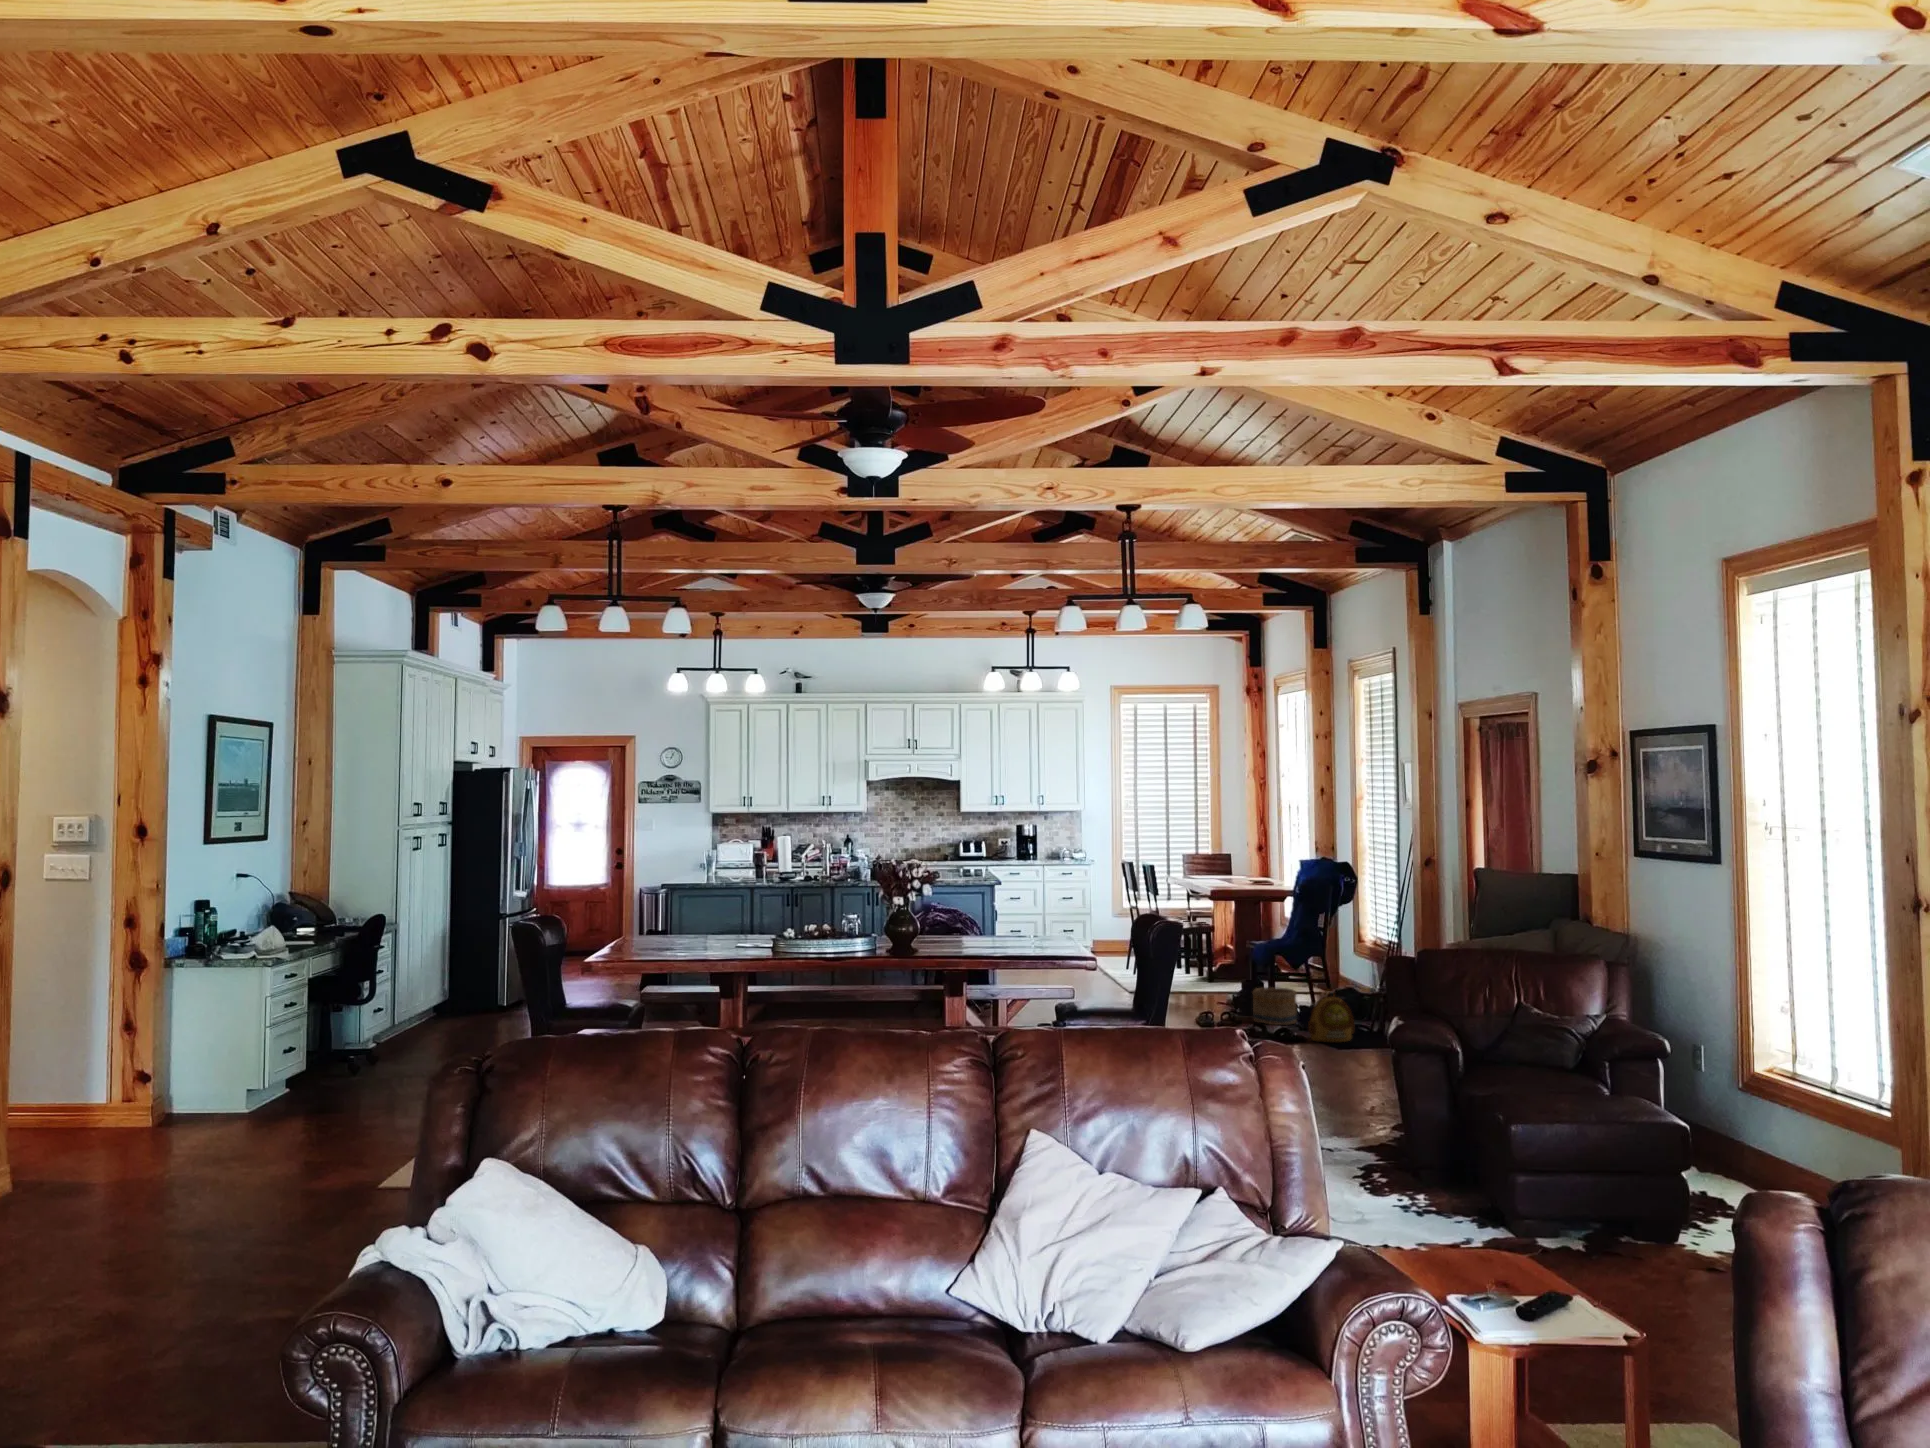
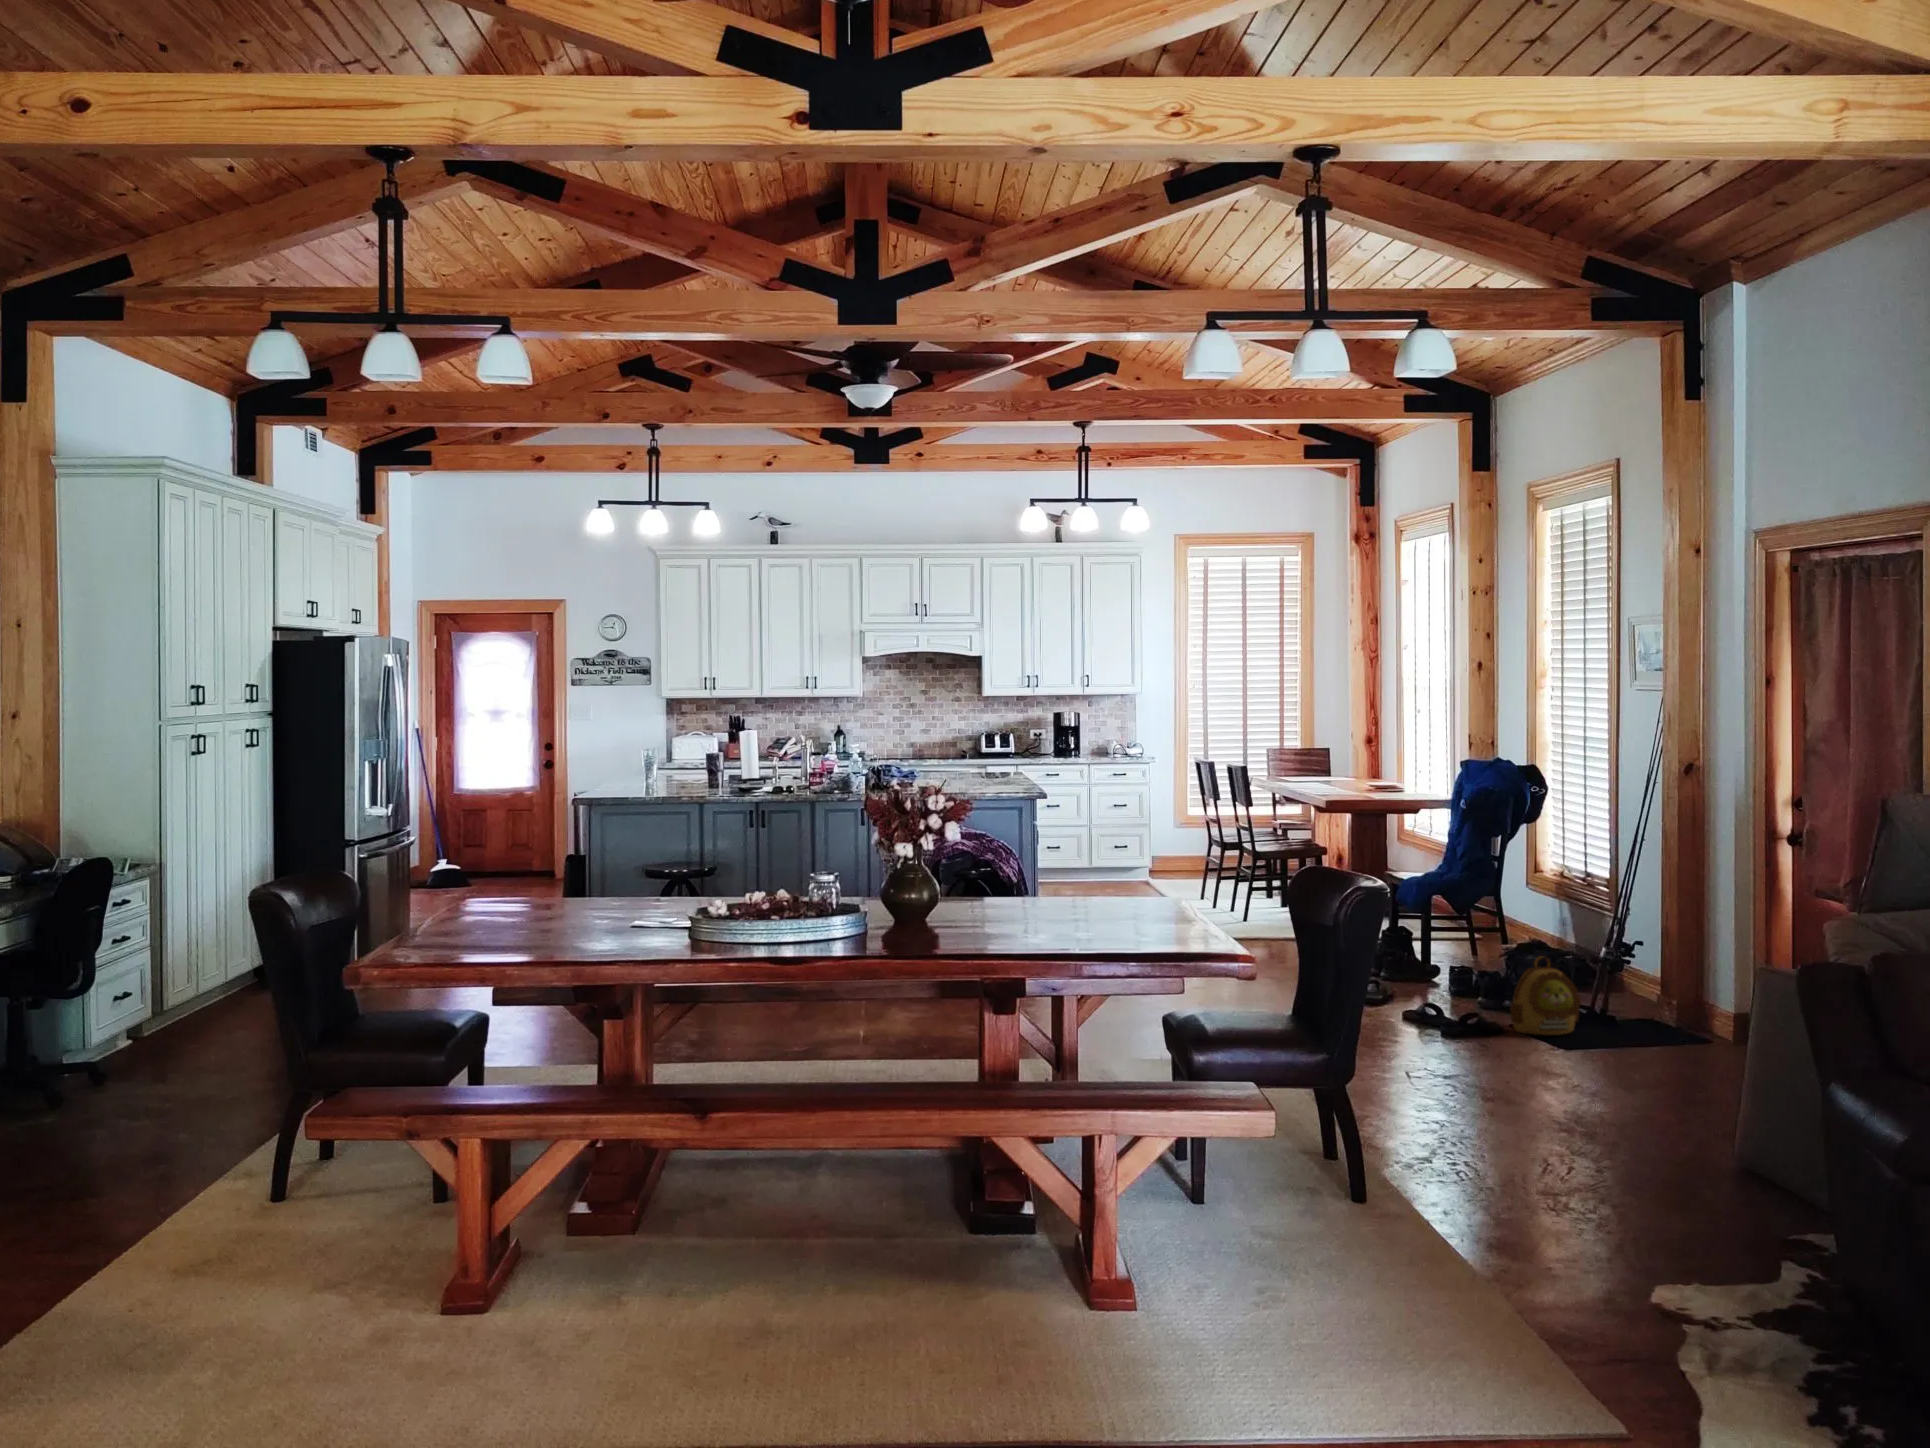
basket: present [1252,987,1297,1025] -> none [1409,943,1474,1000]

